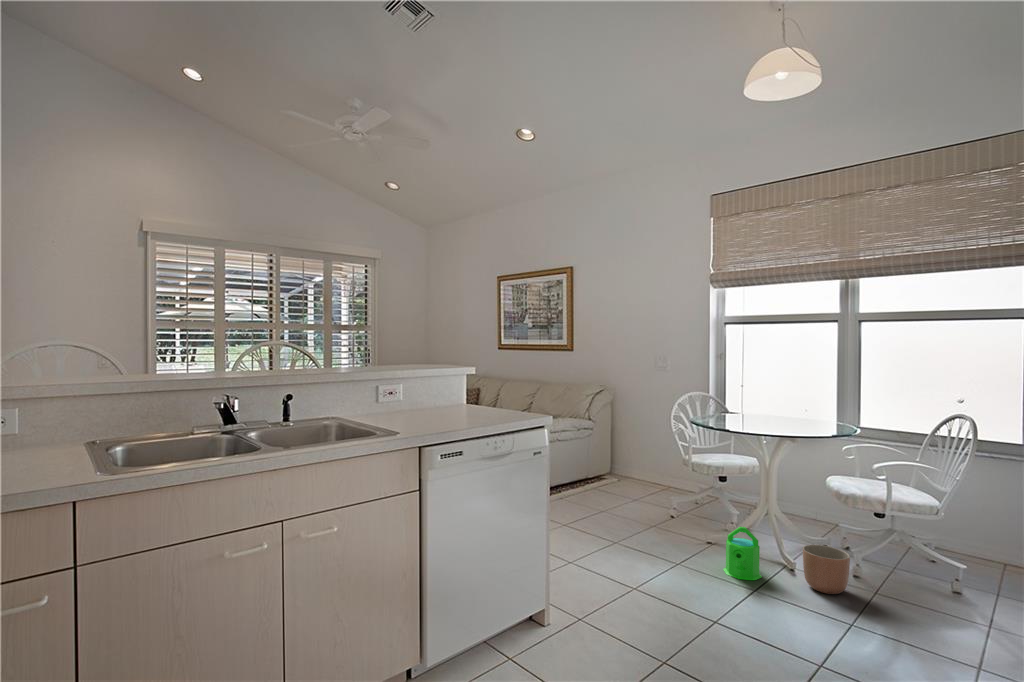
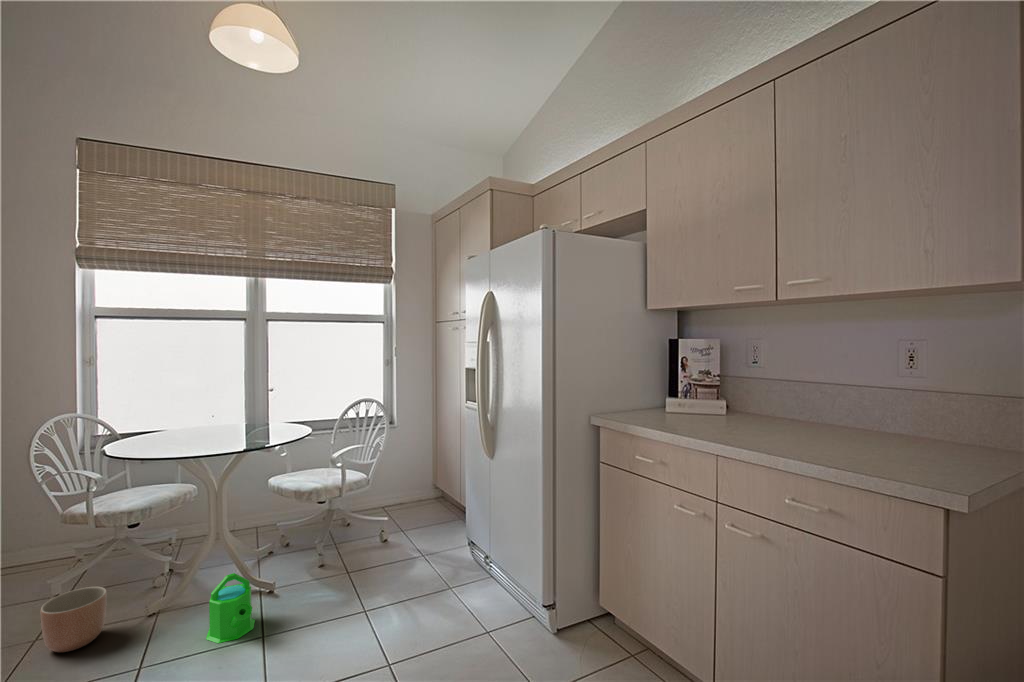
planter: present [803,545,850,594] -> present [41,587,107,652]

